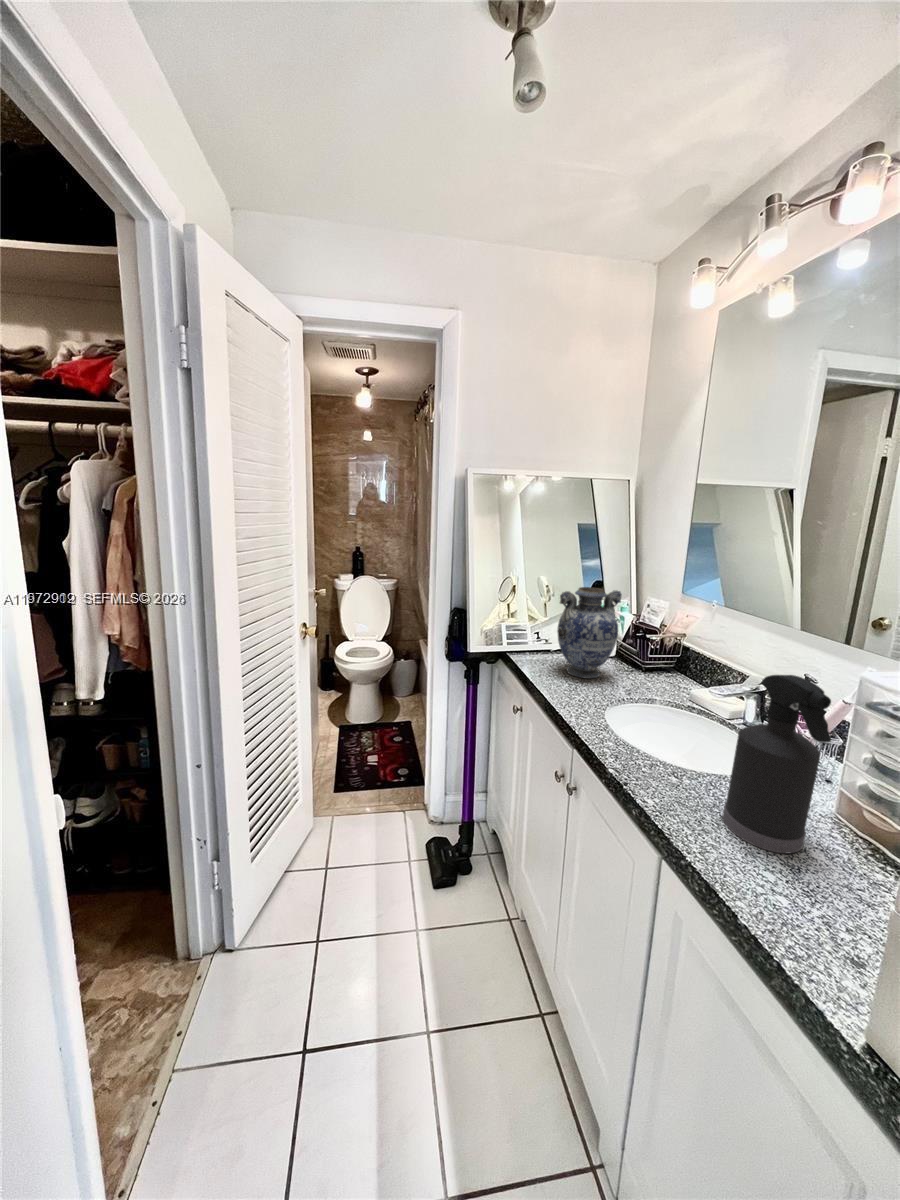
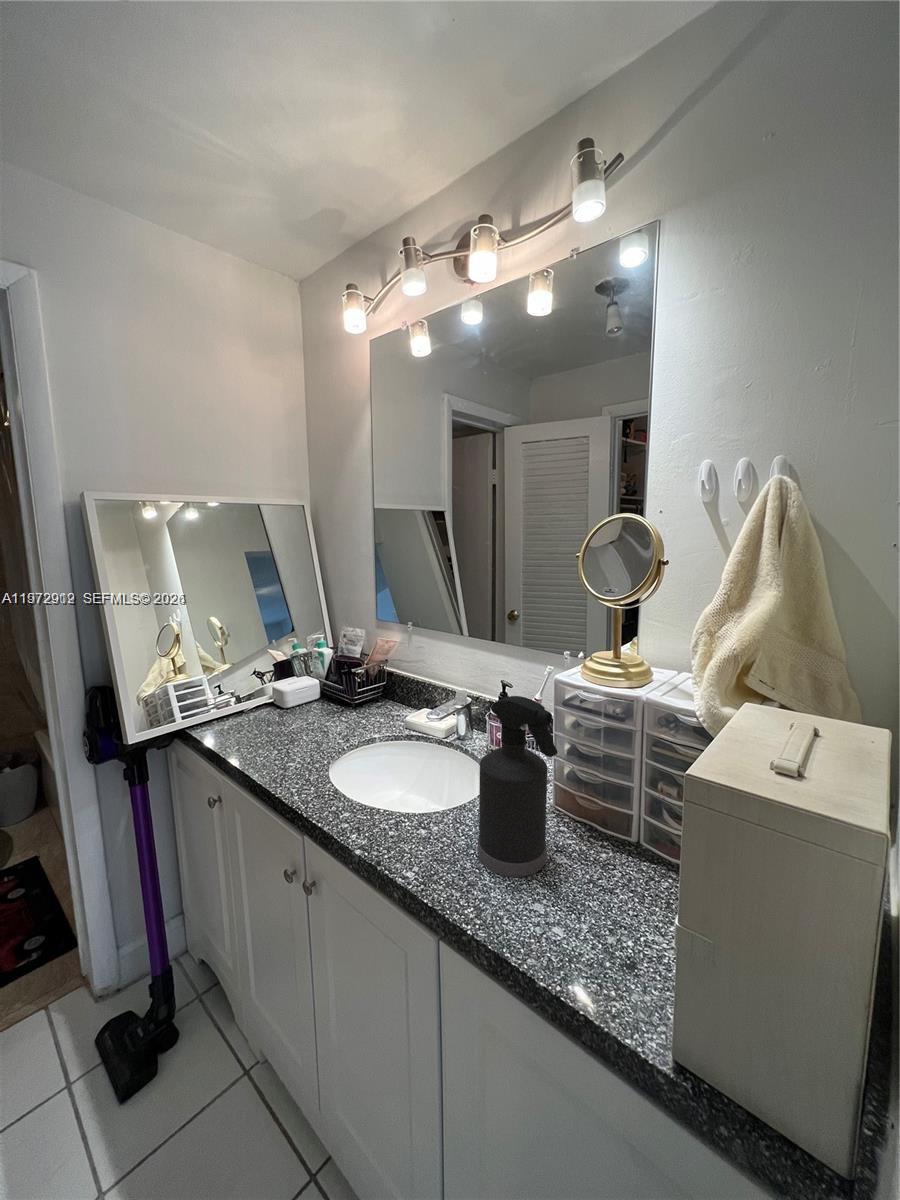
decorative vase: present [557,587,622,678] -> none [251,627,325,737]

